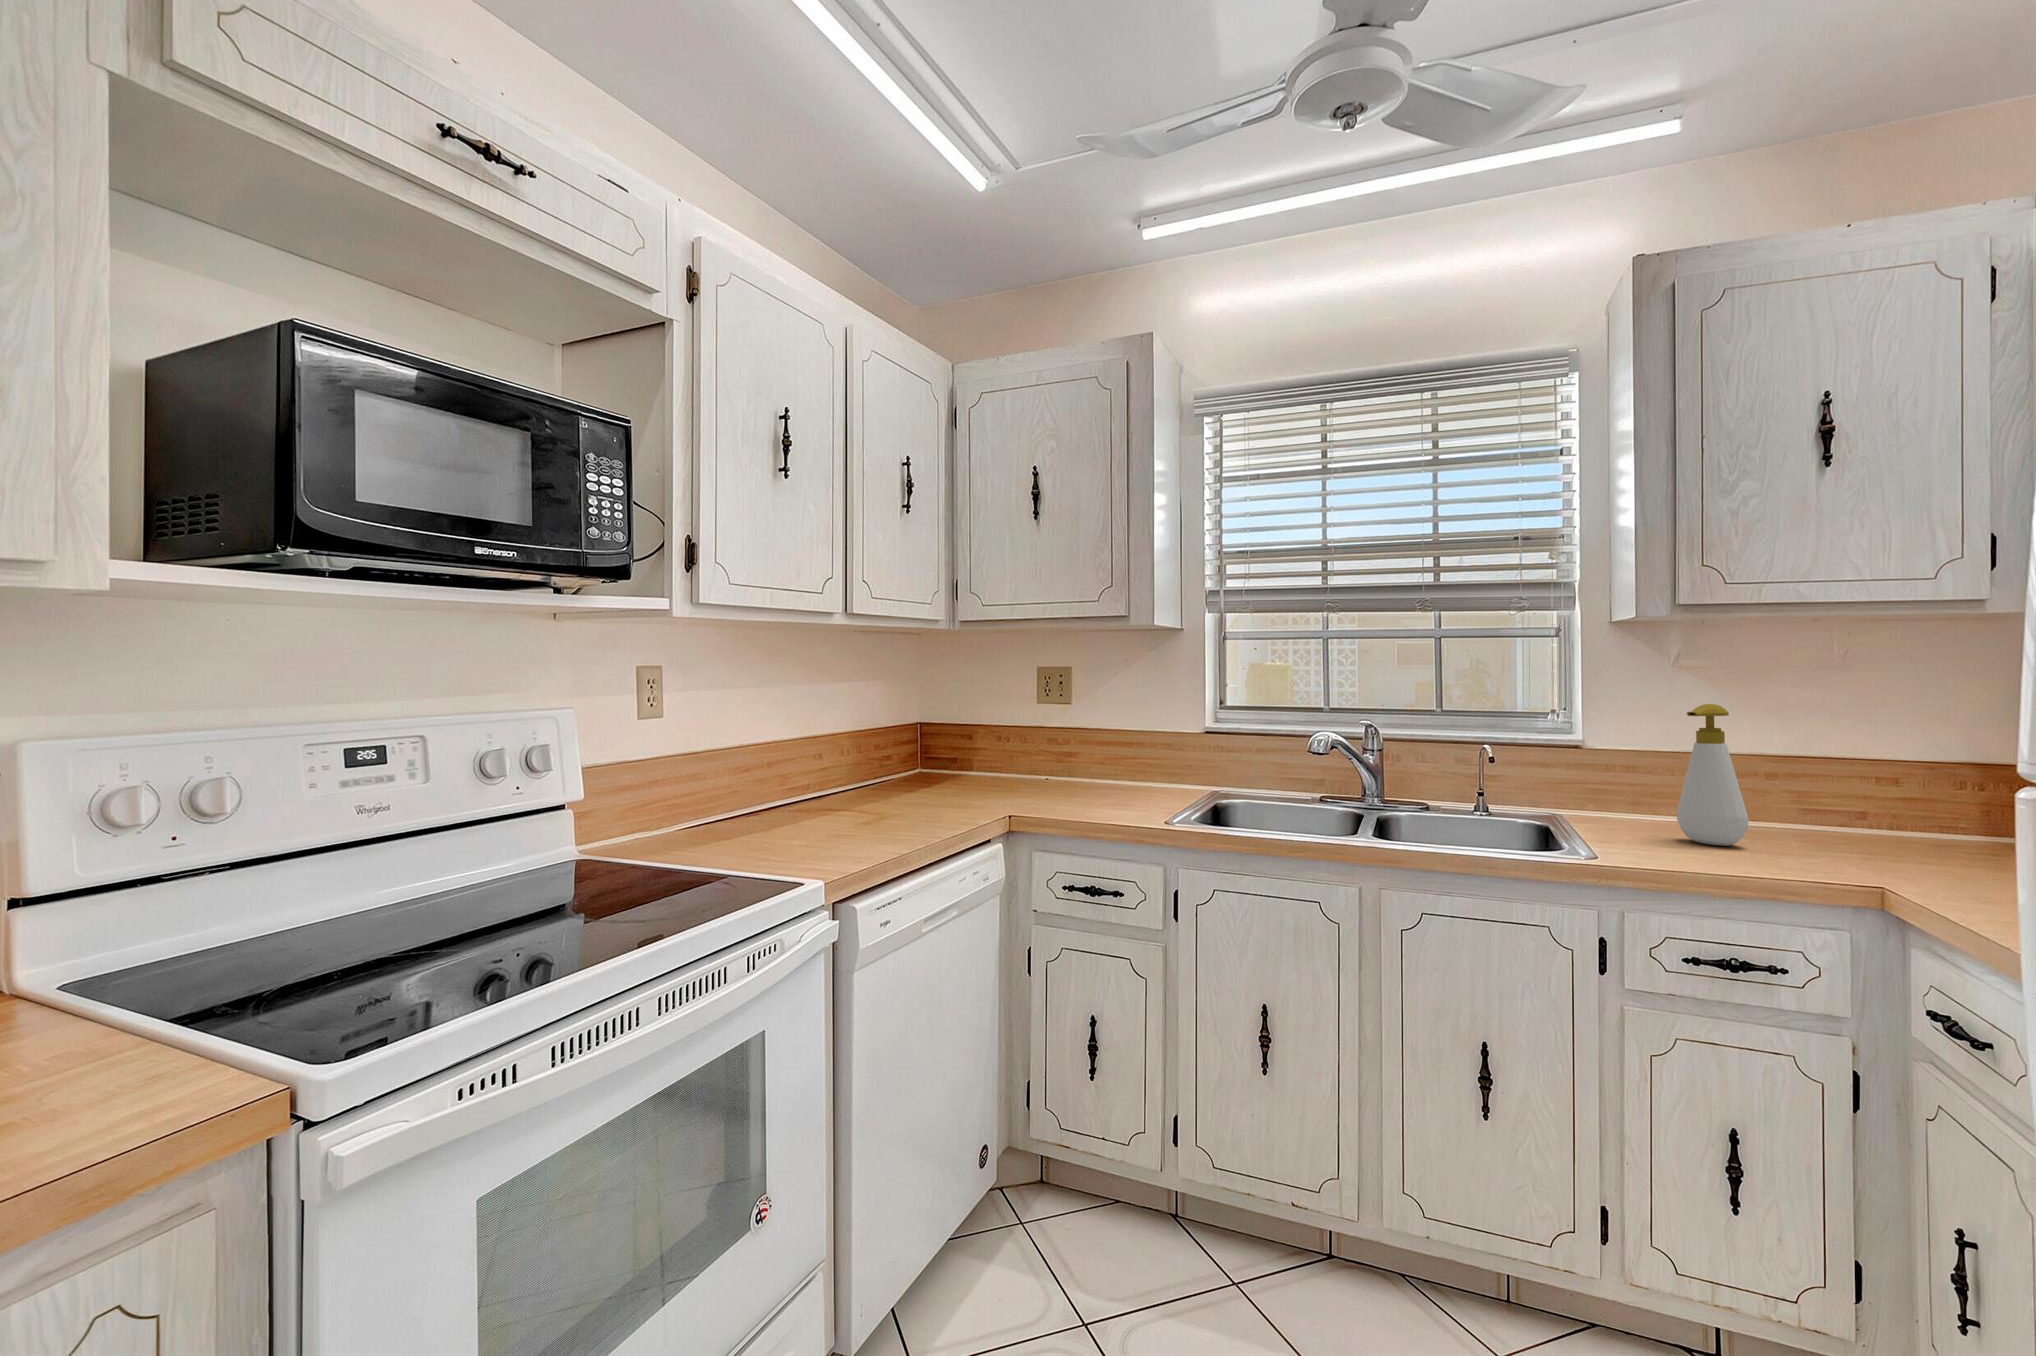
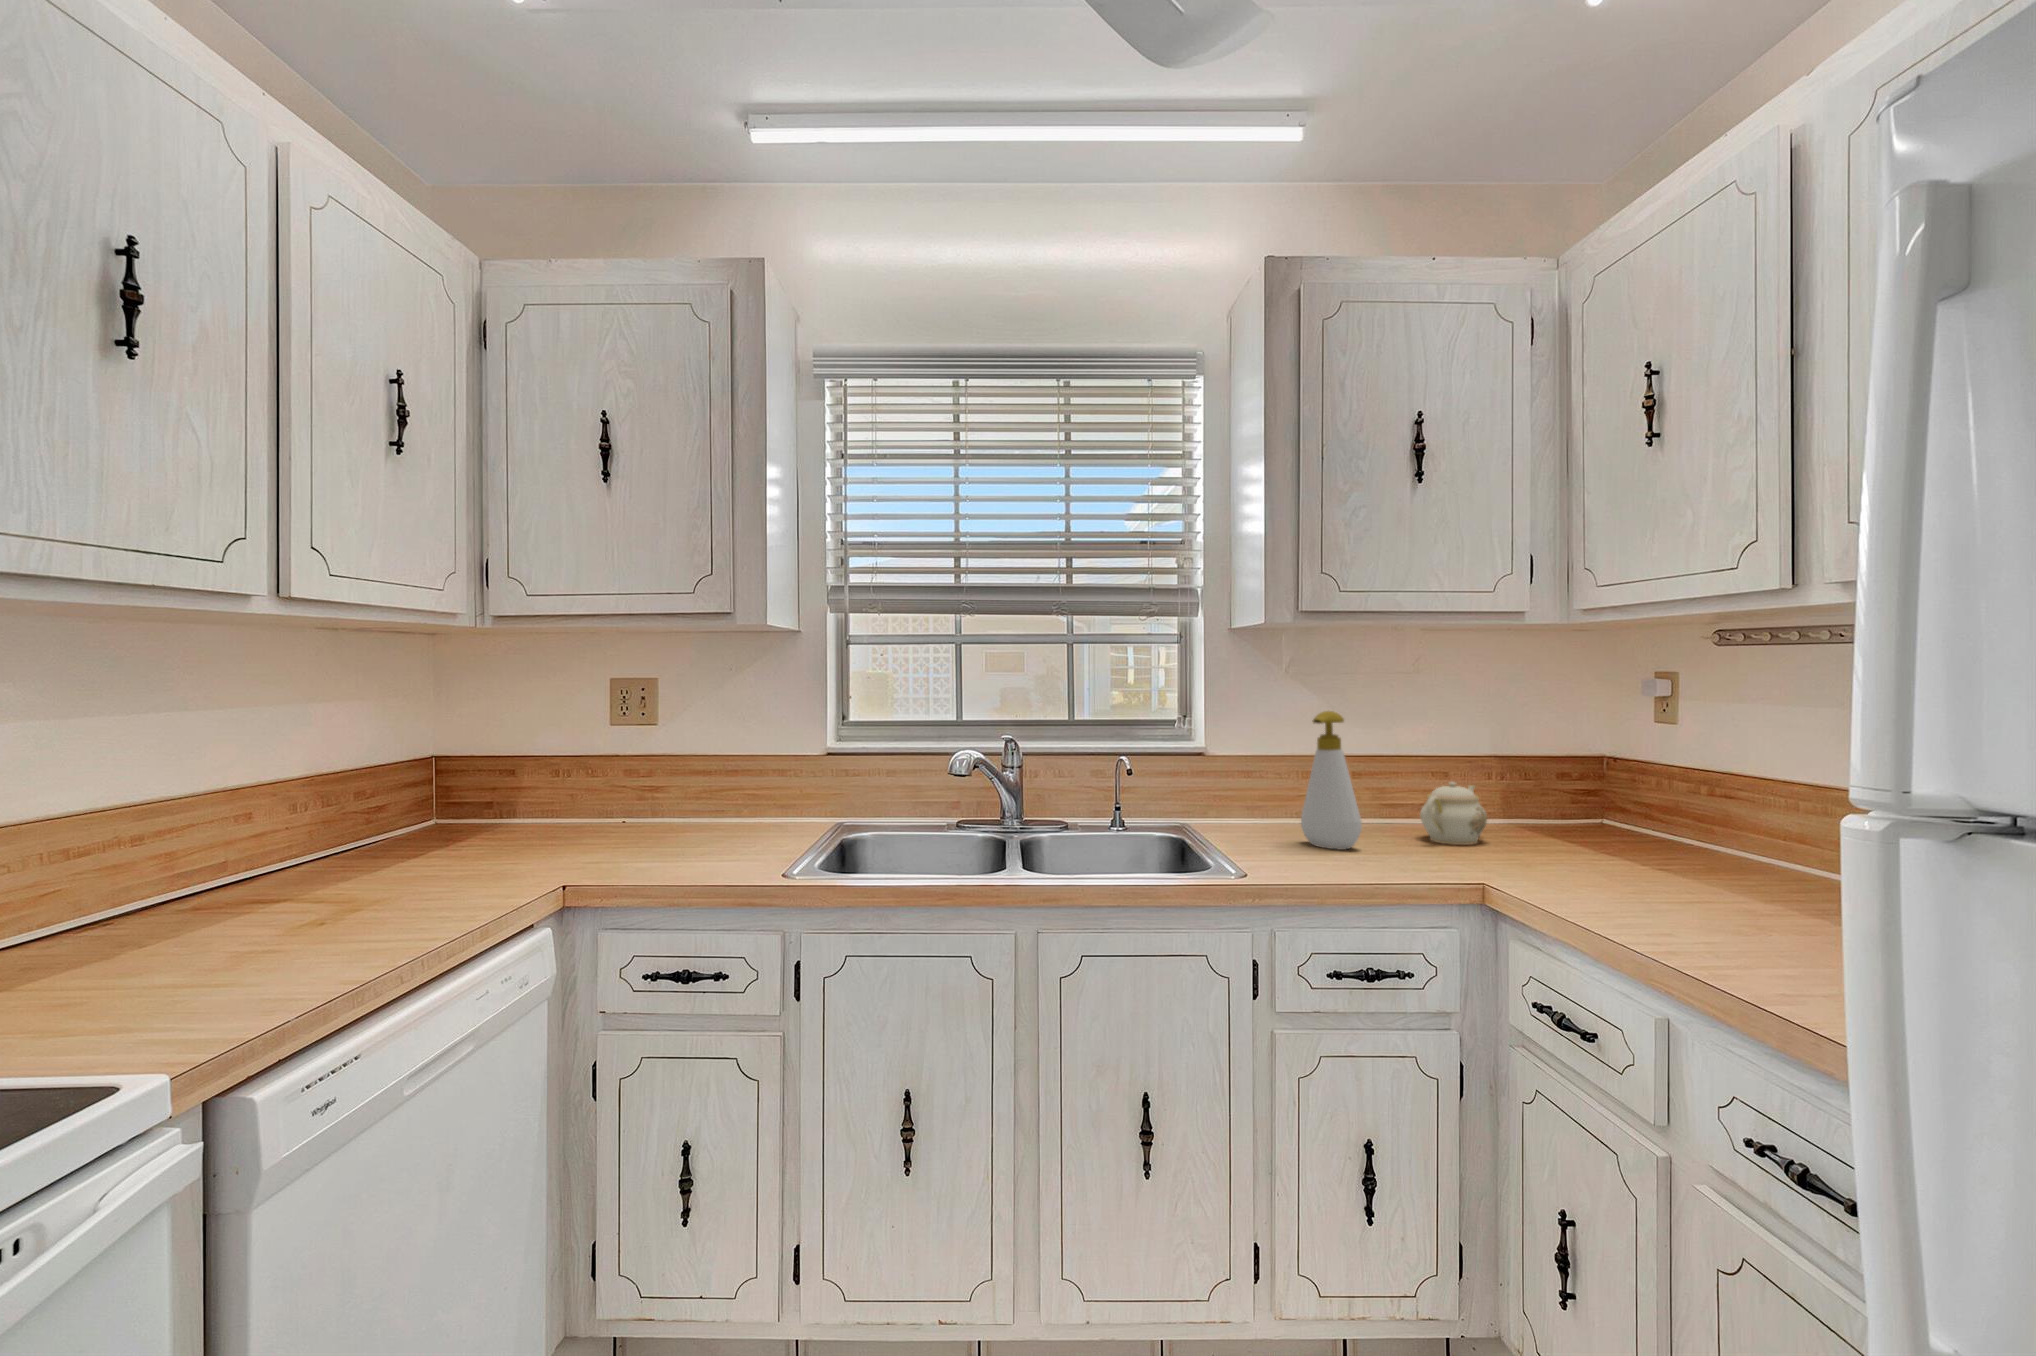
teapot: none [1837,784,1927,854] -> present [1420,782,1487,845]

